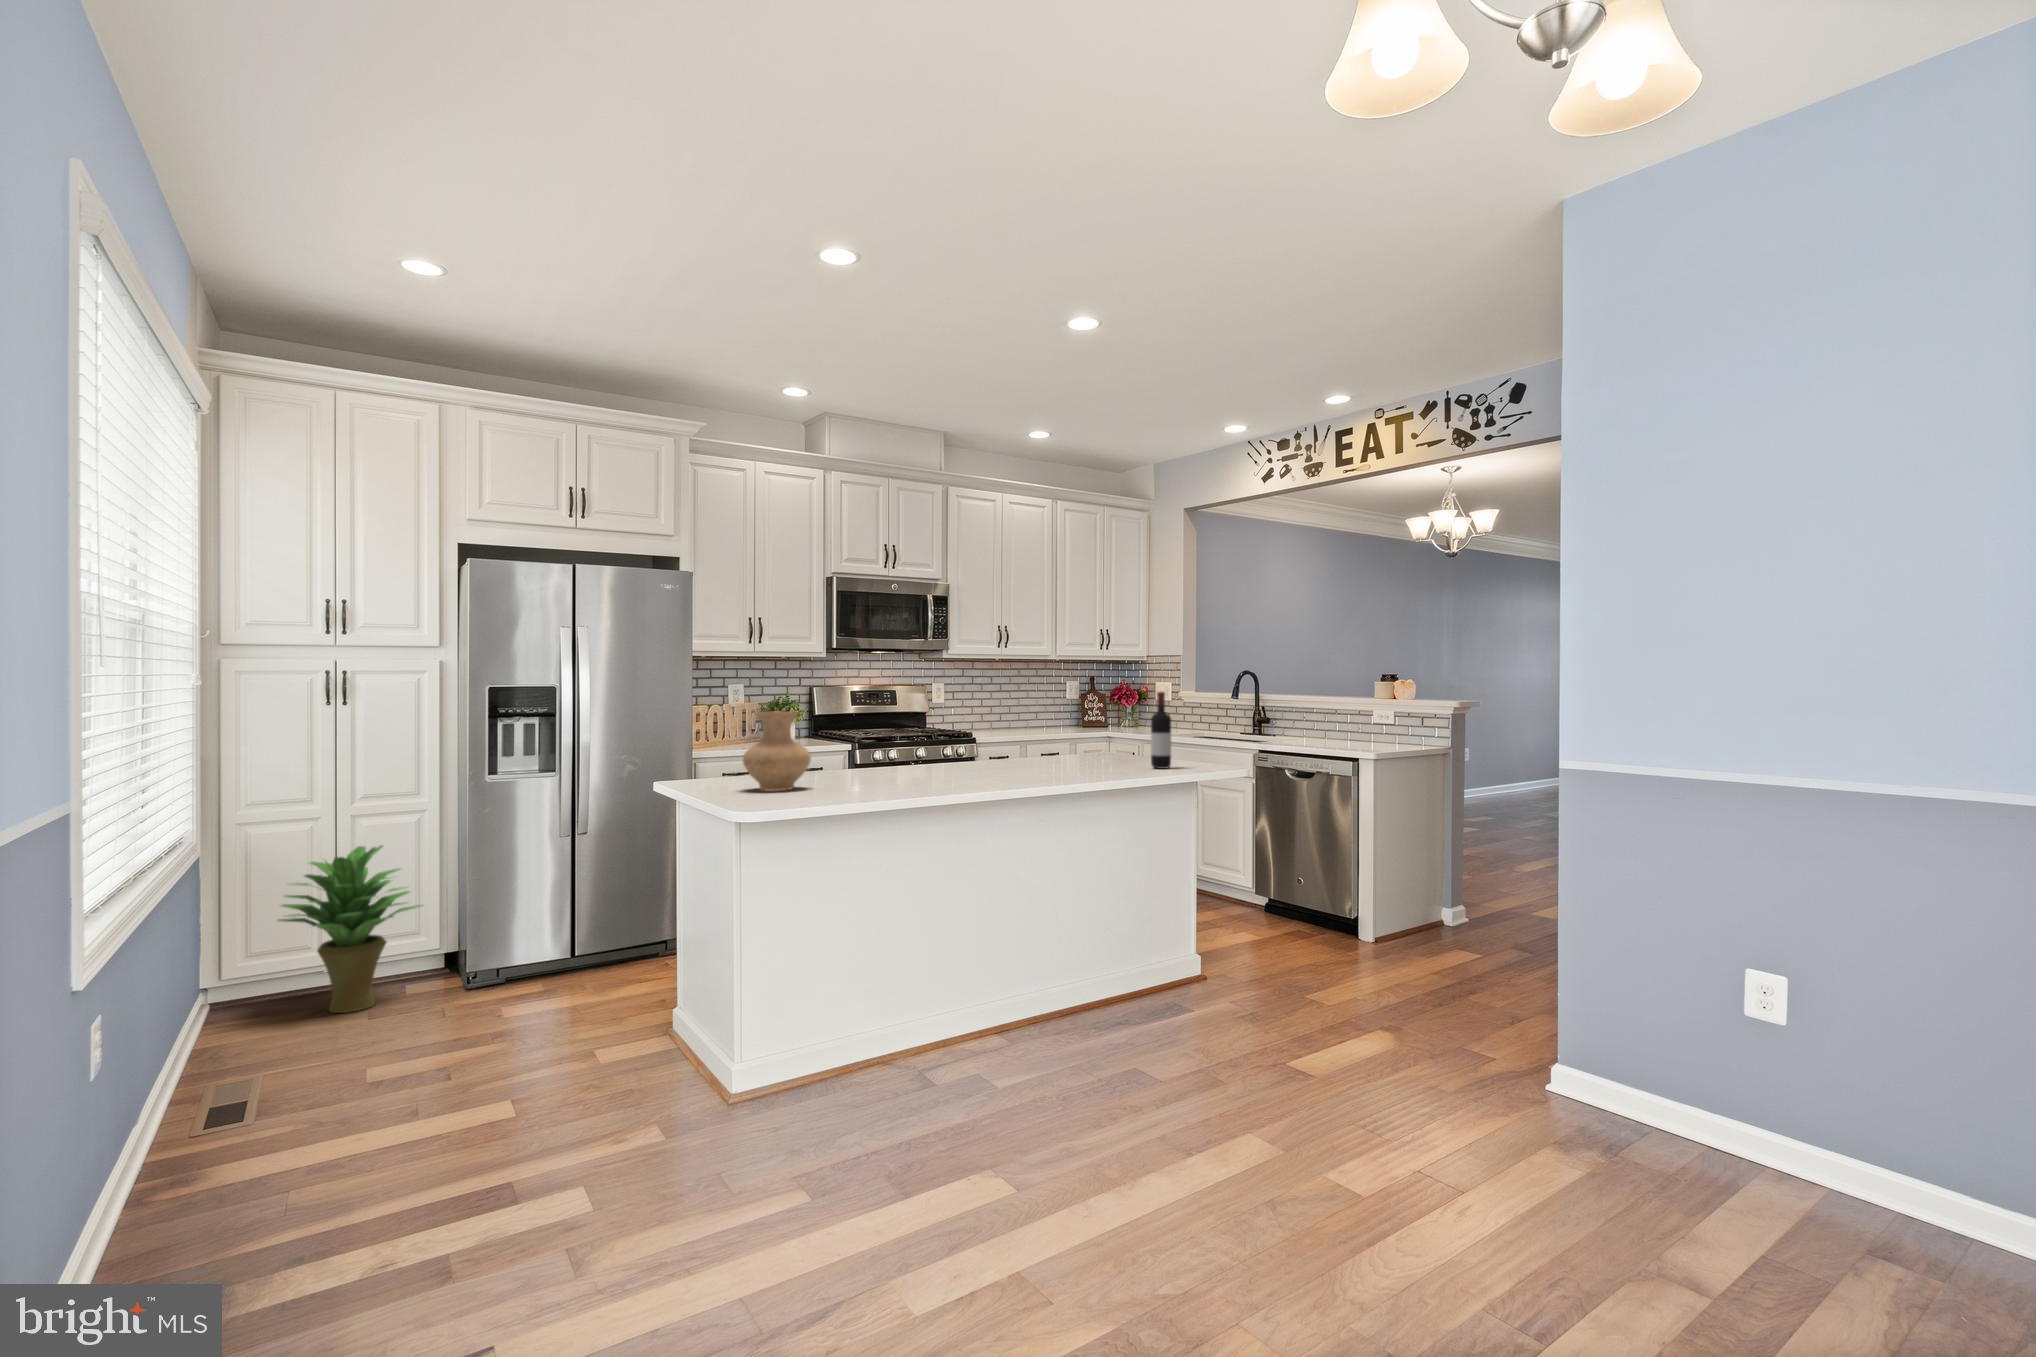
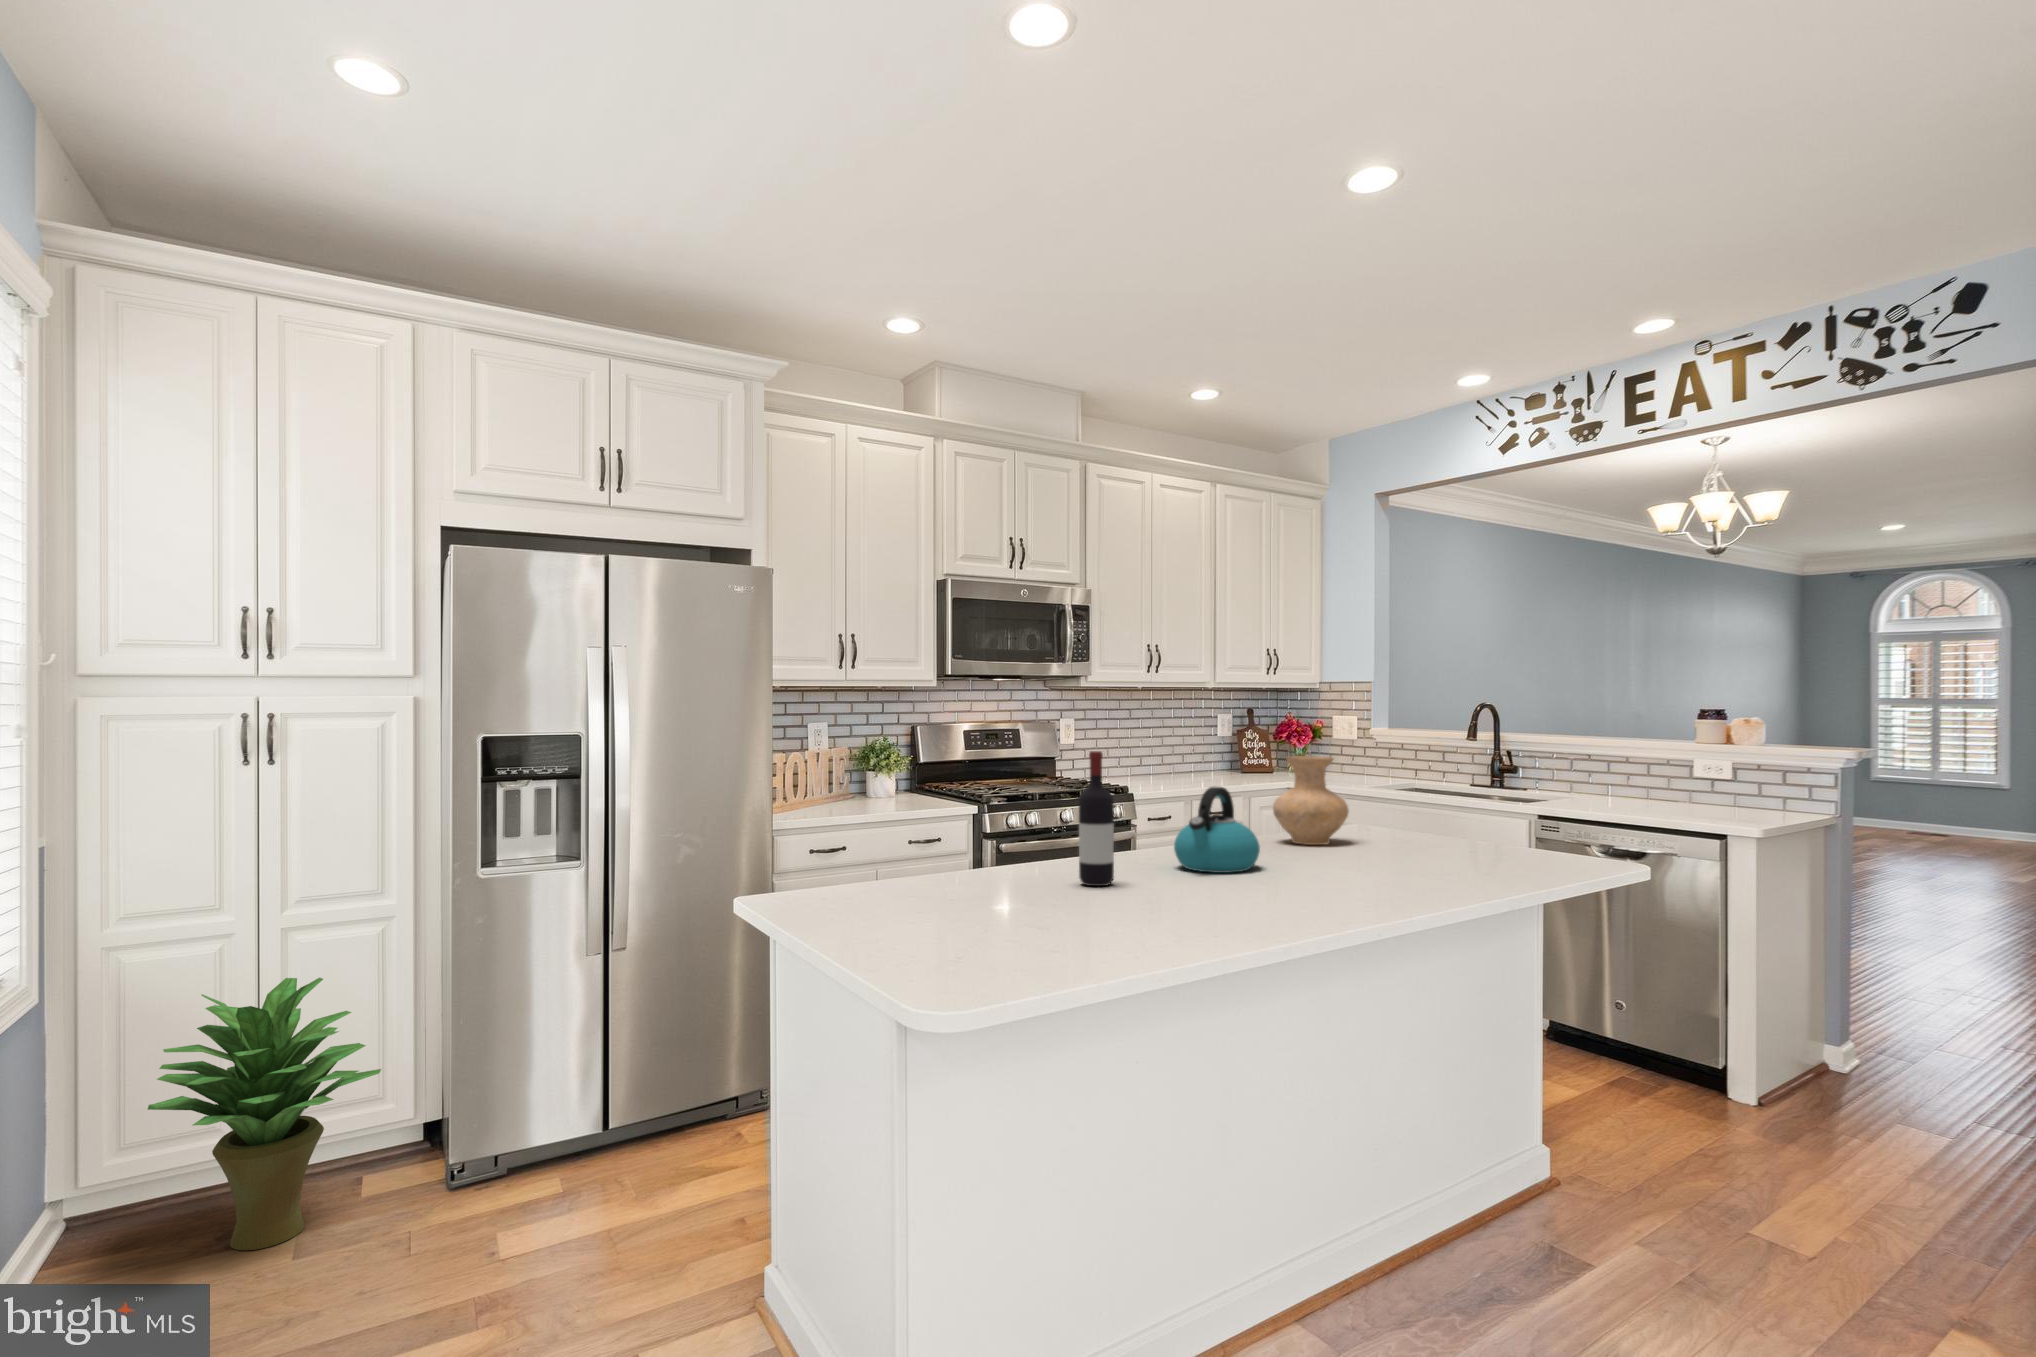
wine bottle: present [1151,692,1171,769] -> present [1079,751,1114,886]
vase: present [743,711,811,791] -> present [1273,756,1349,845]
kettle: none [944,720,999,774] -> present [1174,787,1260,873]

